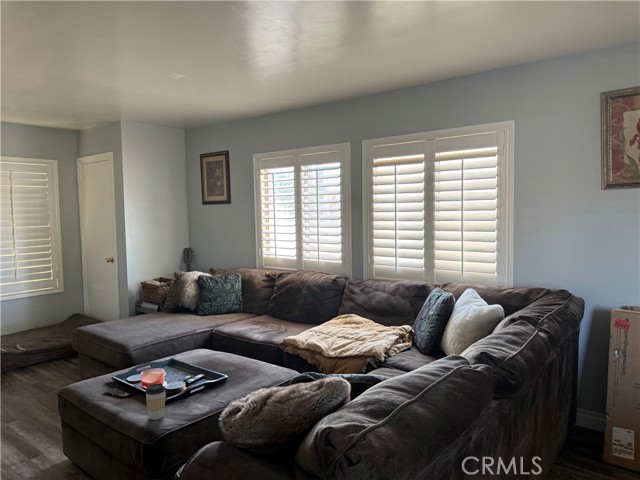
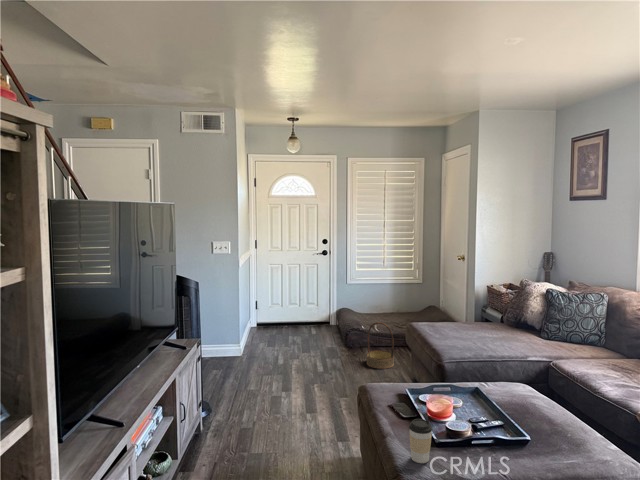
basket: none [19,336,55,387] -> present [367,322,394,369]

